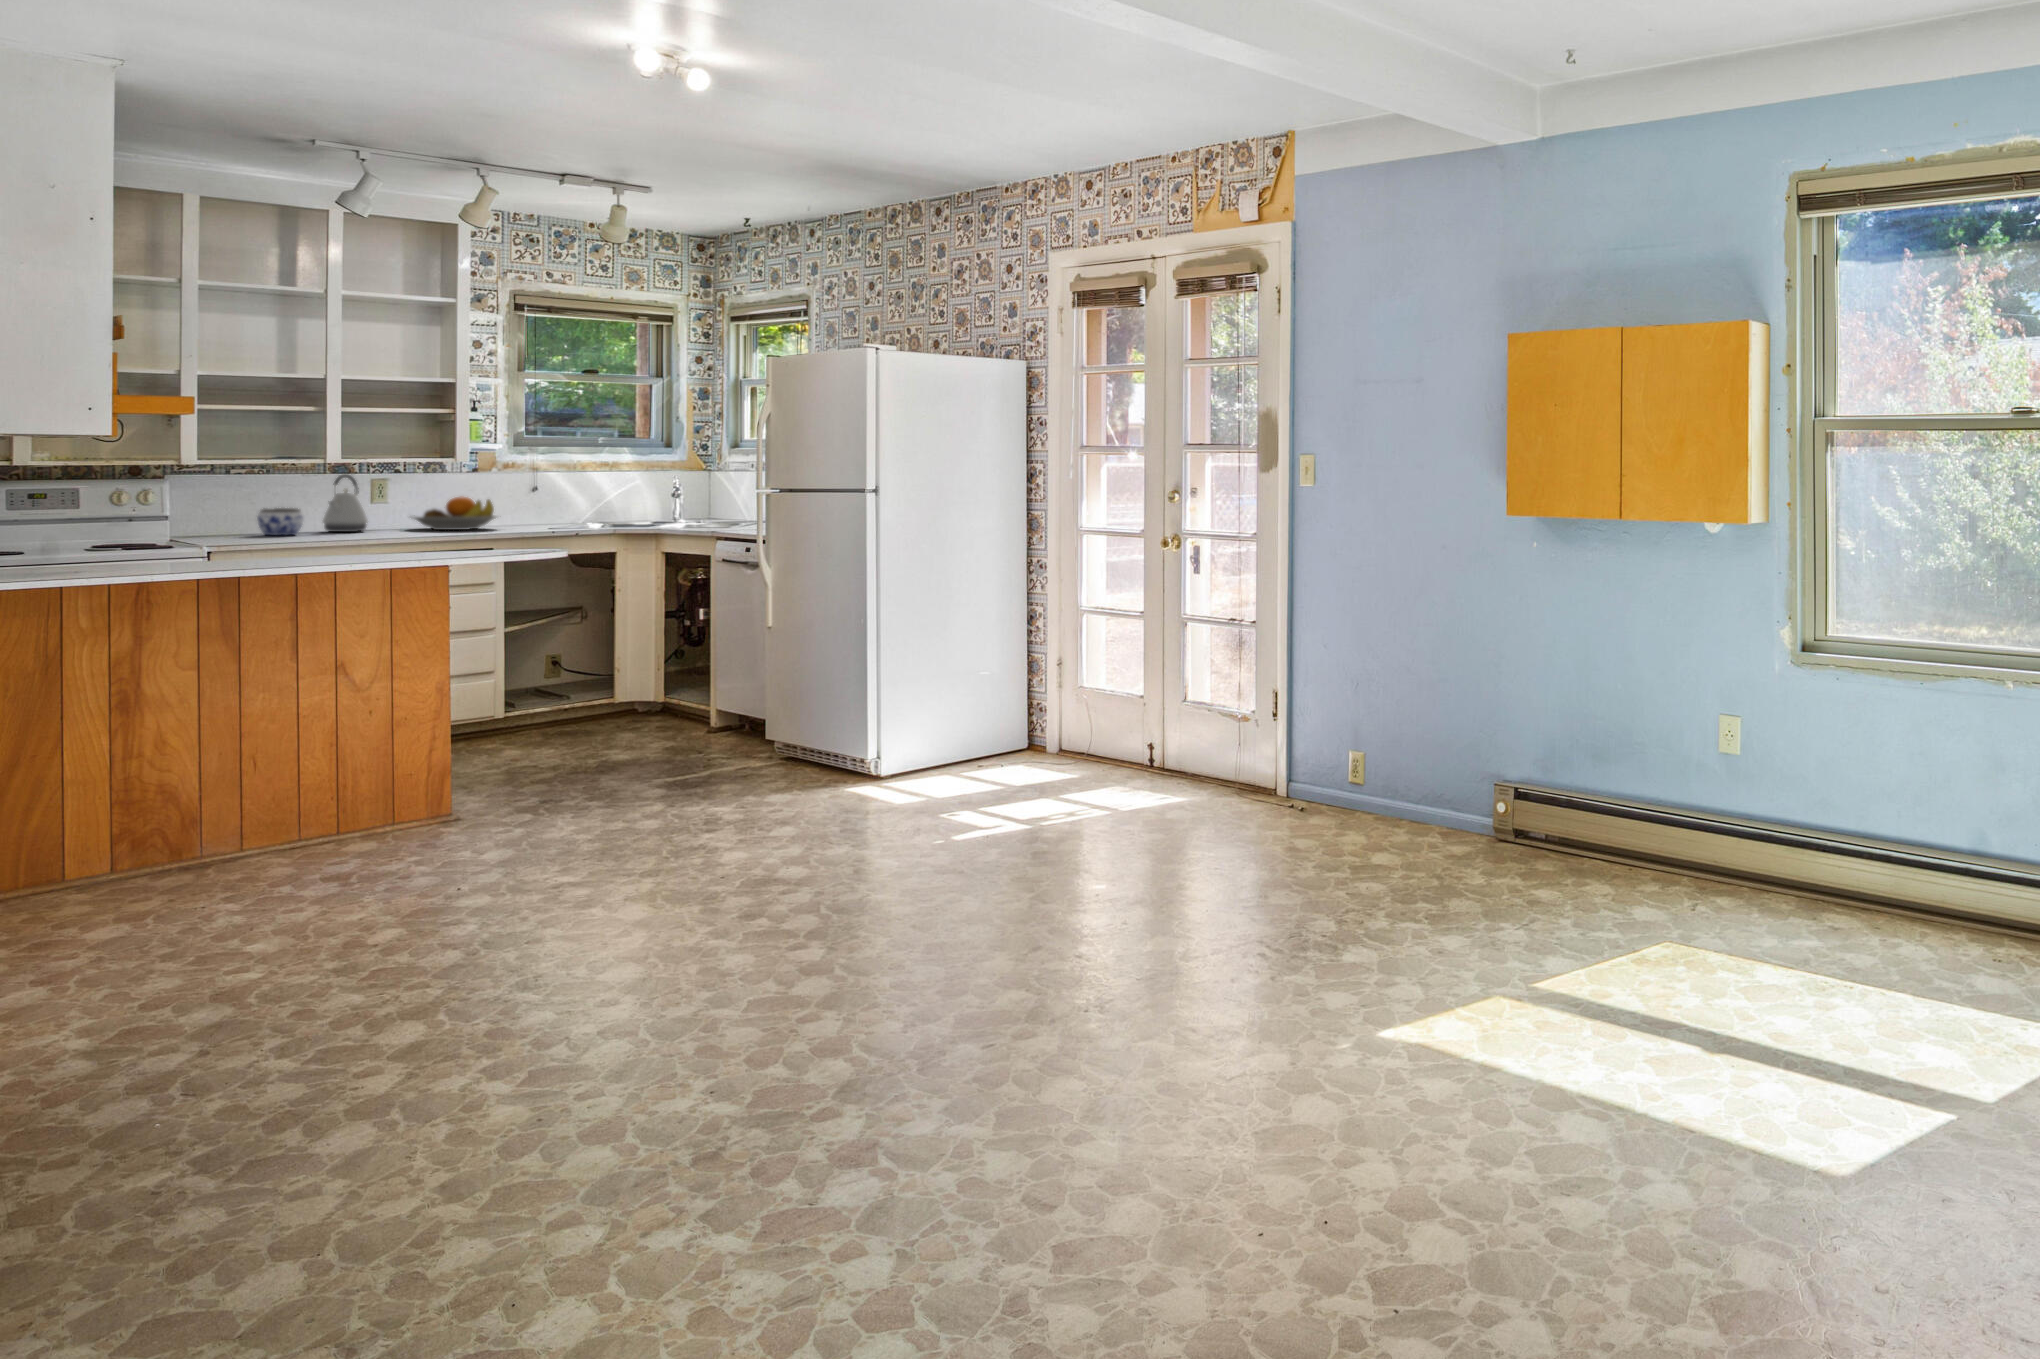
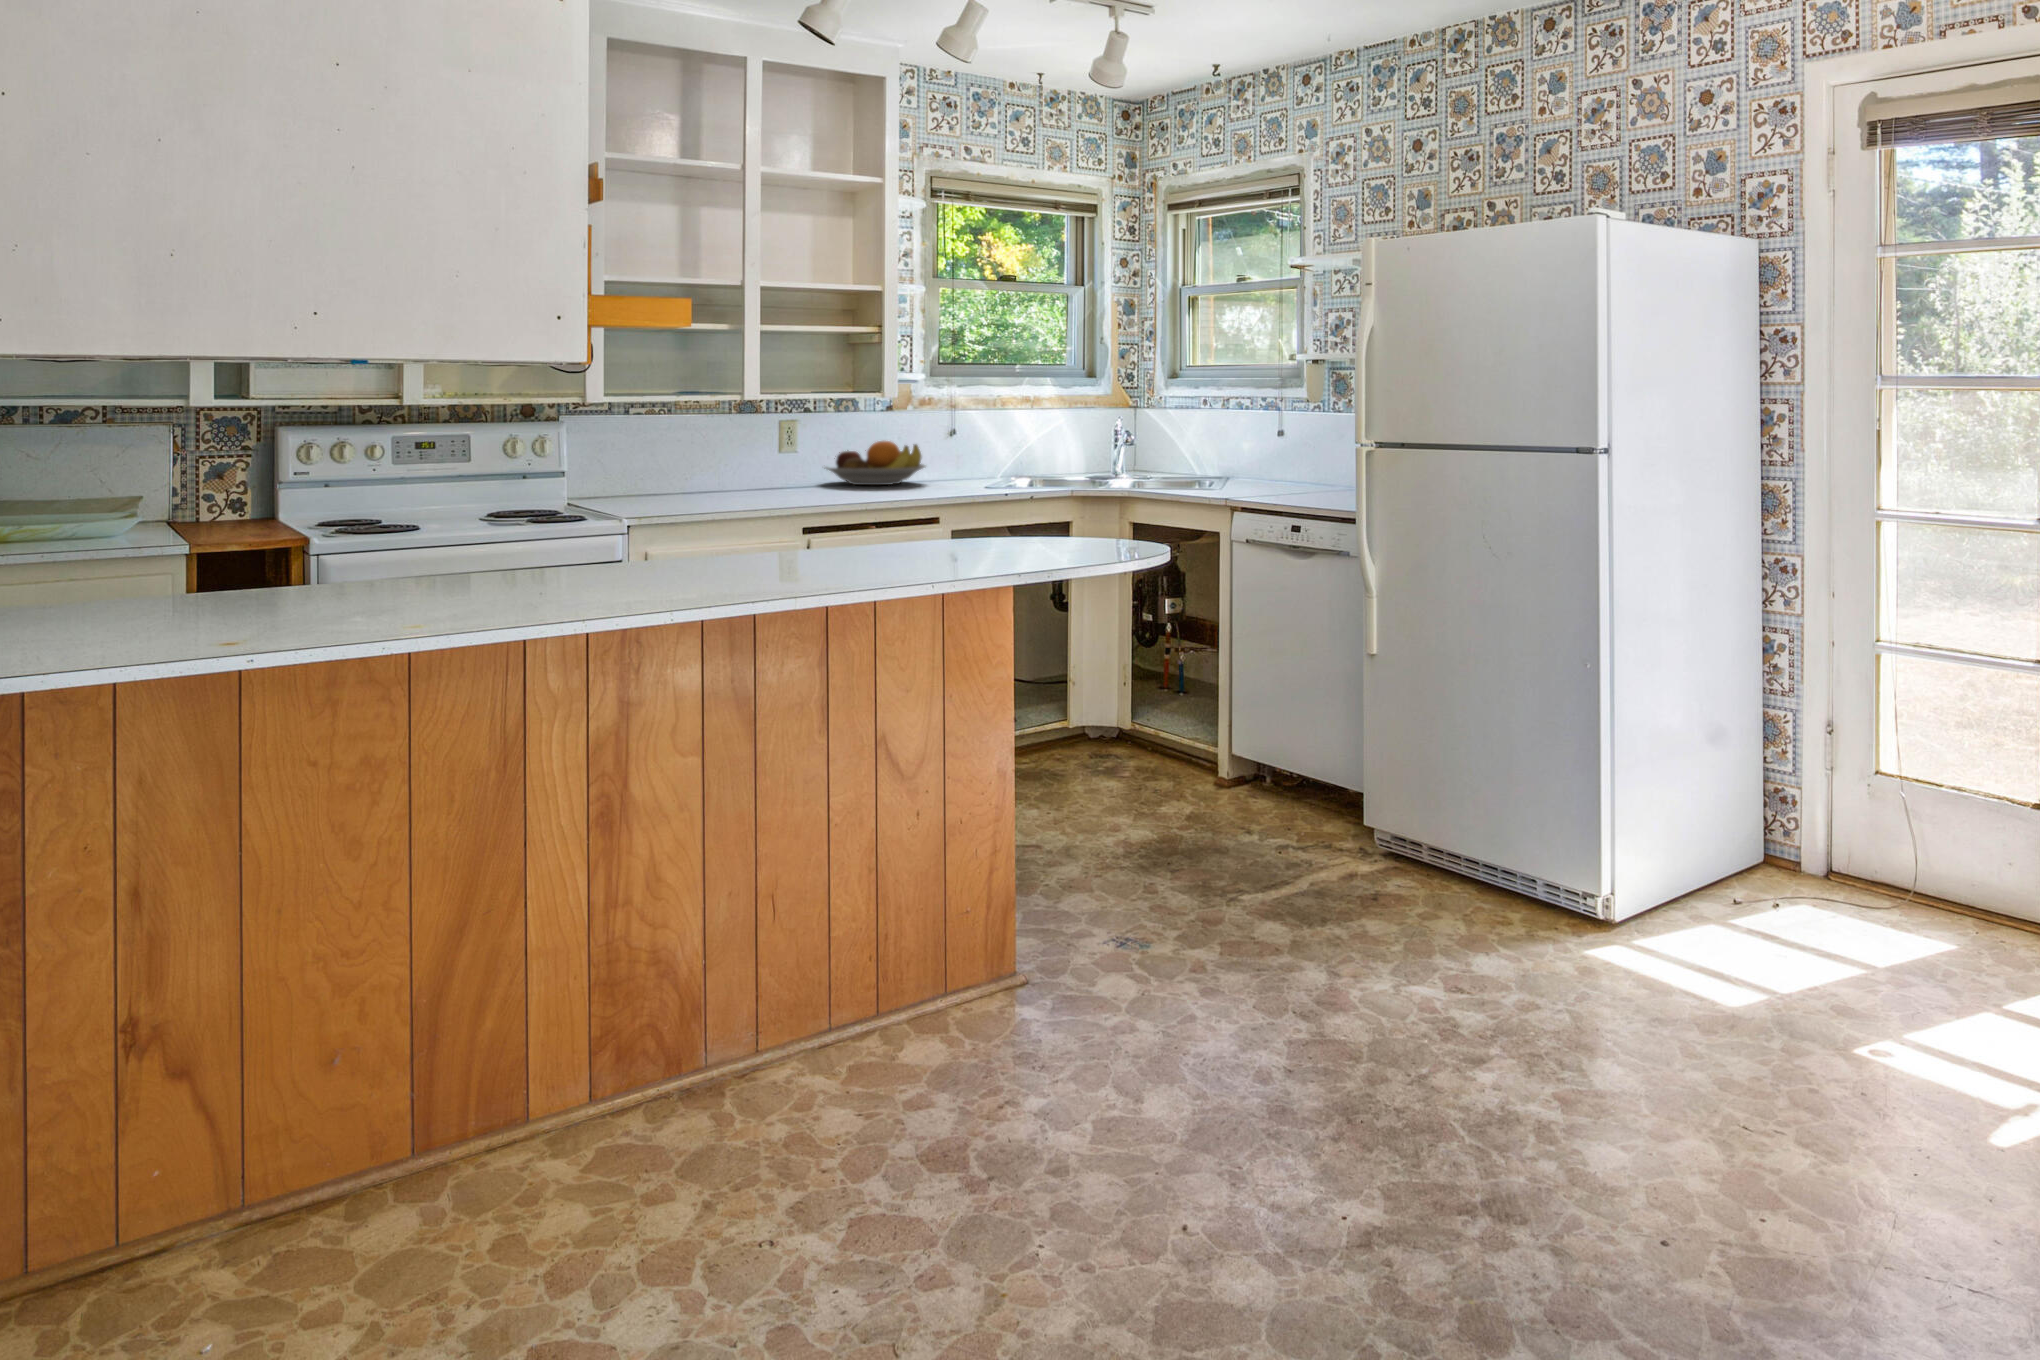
kettle: present [323,474,368,532] -> none [733,413,784,490]
jar: present [257,508,303,535] -> none [668,460,720,498]

